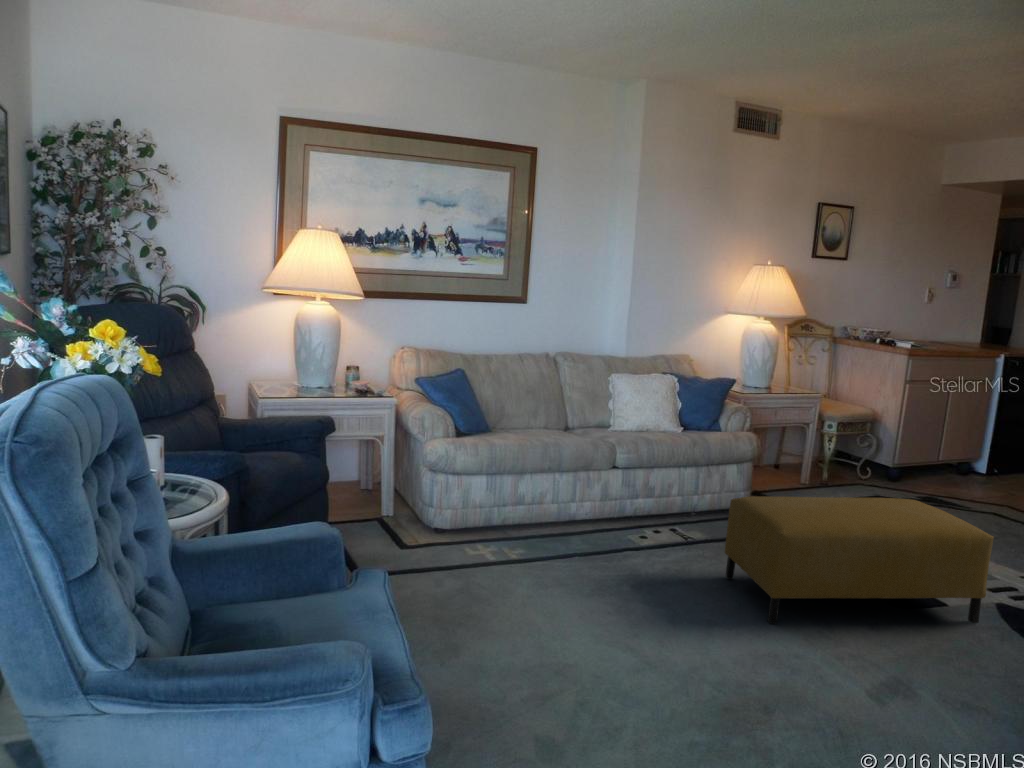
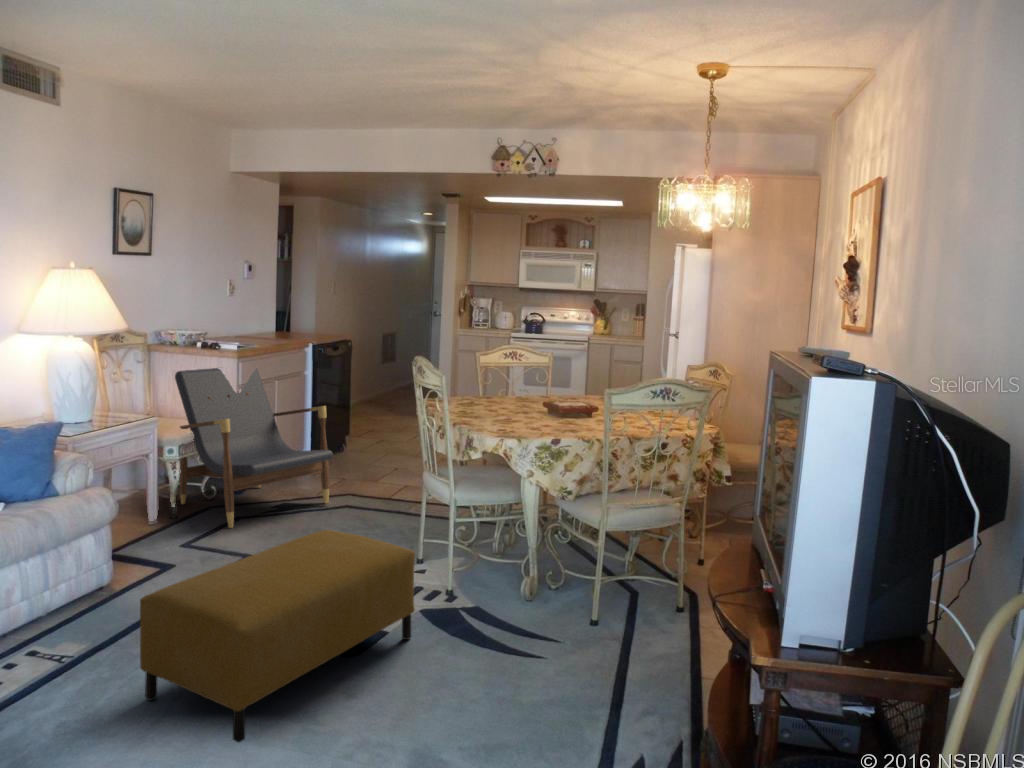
lounge chair: none [836,359,990,507] -> present [175,368,333,528]

